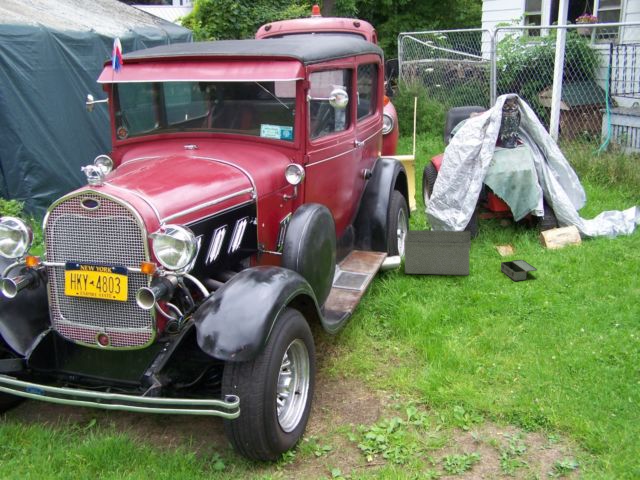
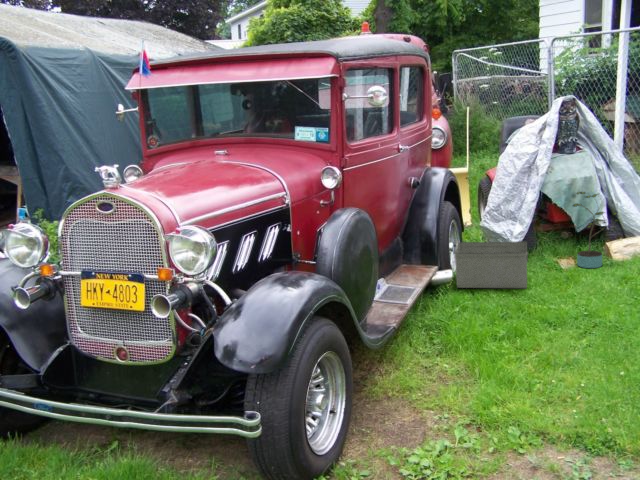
potted plant: none [512,186,553,257] -> present [573,192,618,268]
toolbox: present [501,260,537,281] -> none [562,271,603,293]

